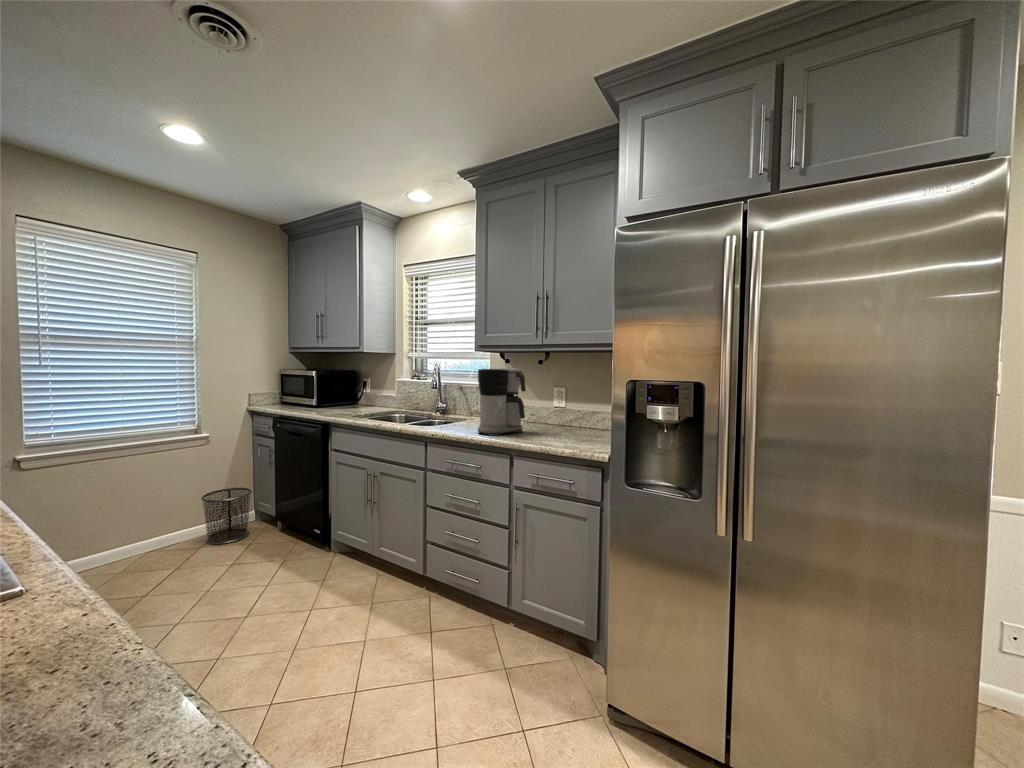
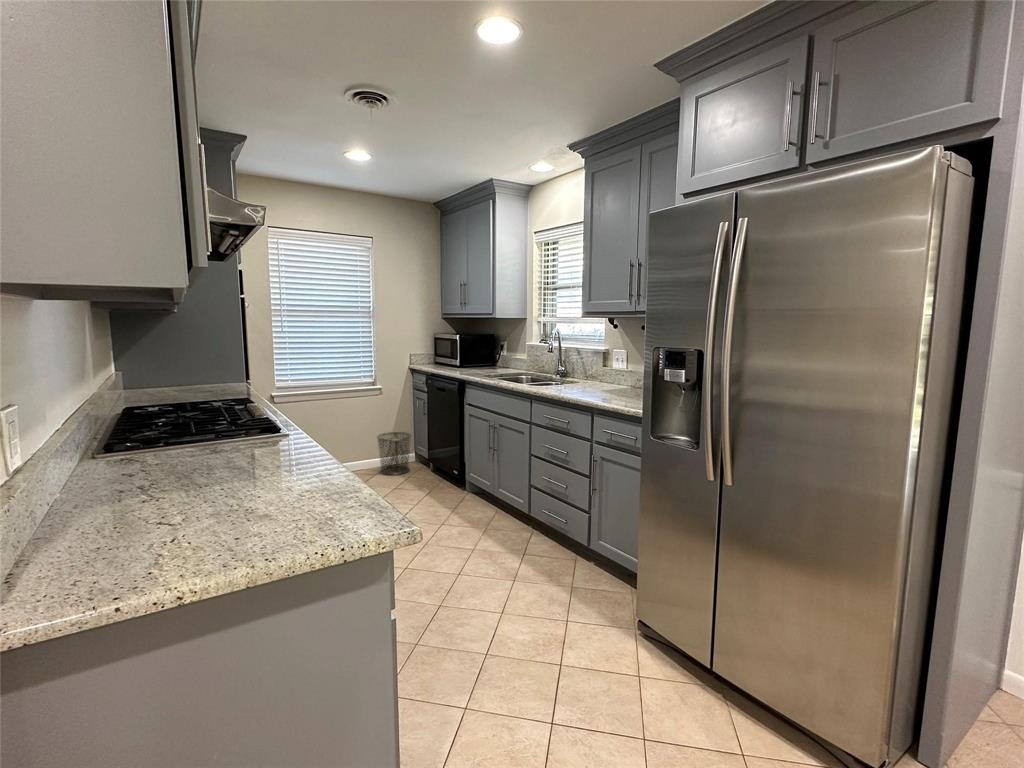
coffee maker: present [478,368,526,436] -> none [572,335,619,396]

